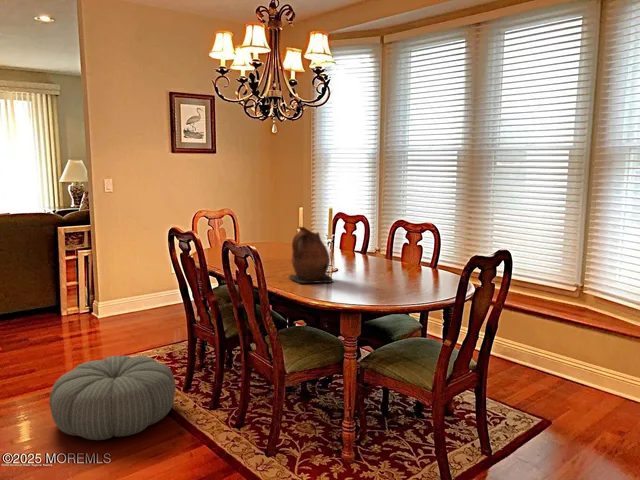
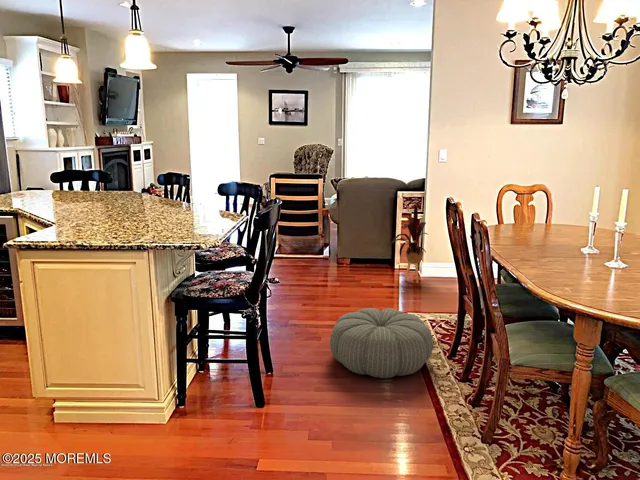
ceramic pitcher: present [290,227,333,283] -> none [550,207,606,278]
house plant: none [60,240,110,326] -> present [392,205,427,283]

